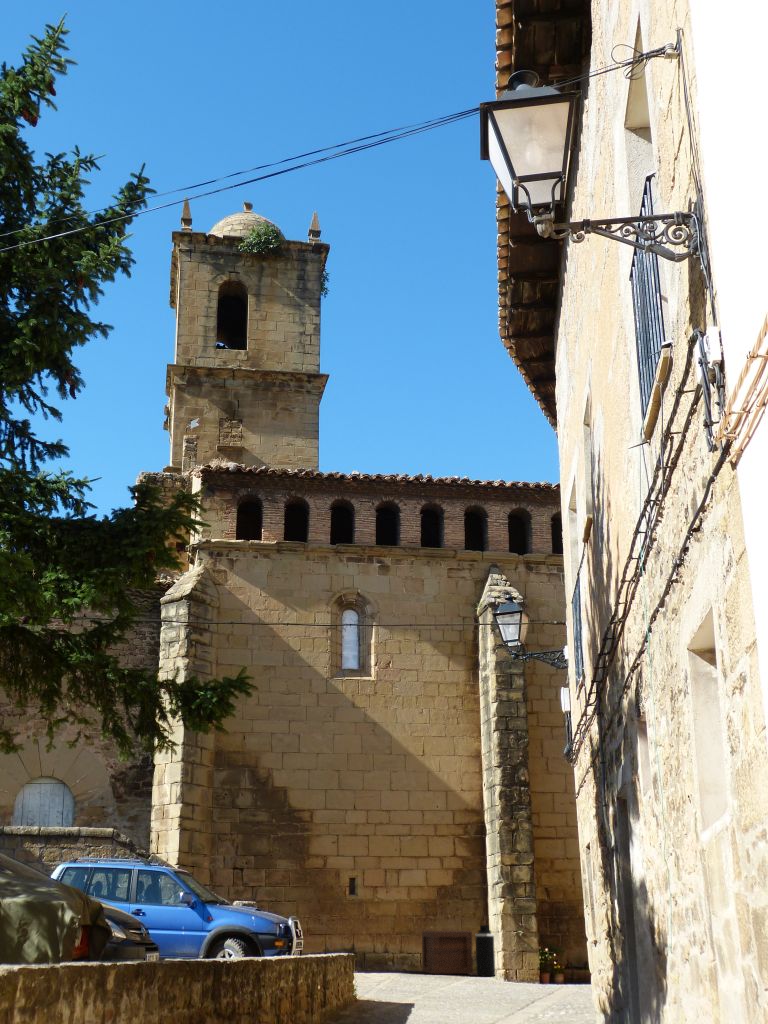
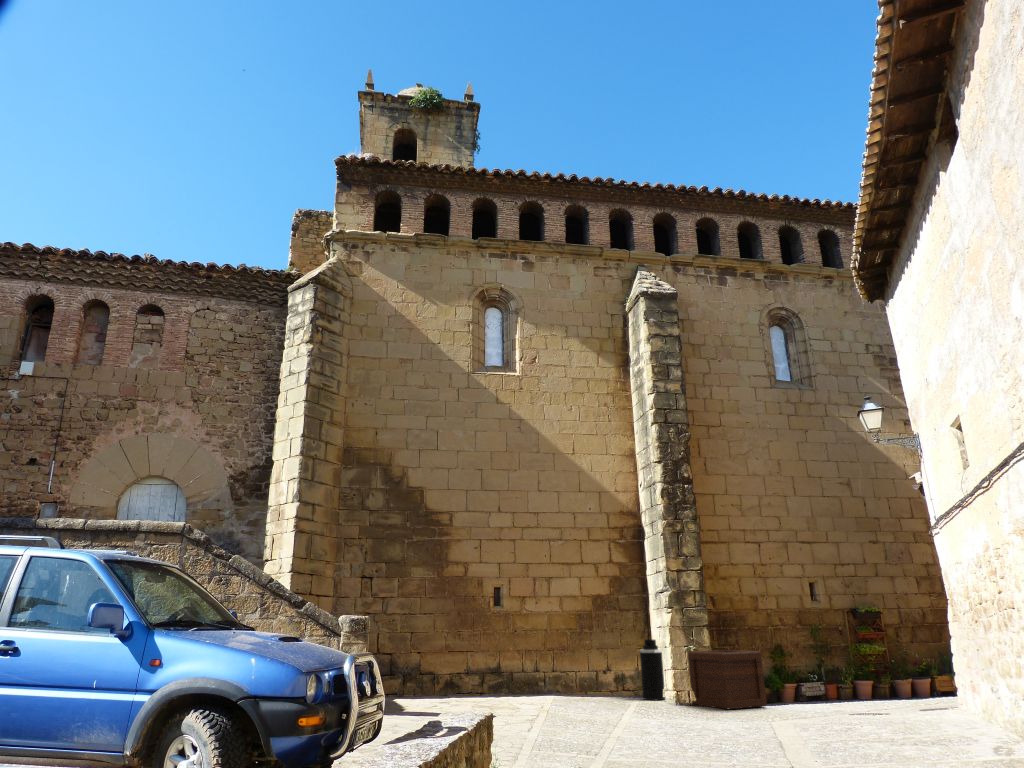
wooden crate: present [422,931,473,974] -> present [688,650,767,709]

